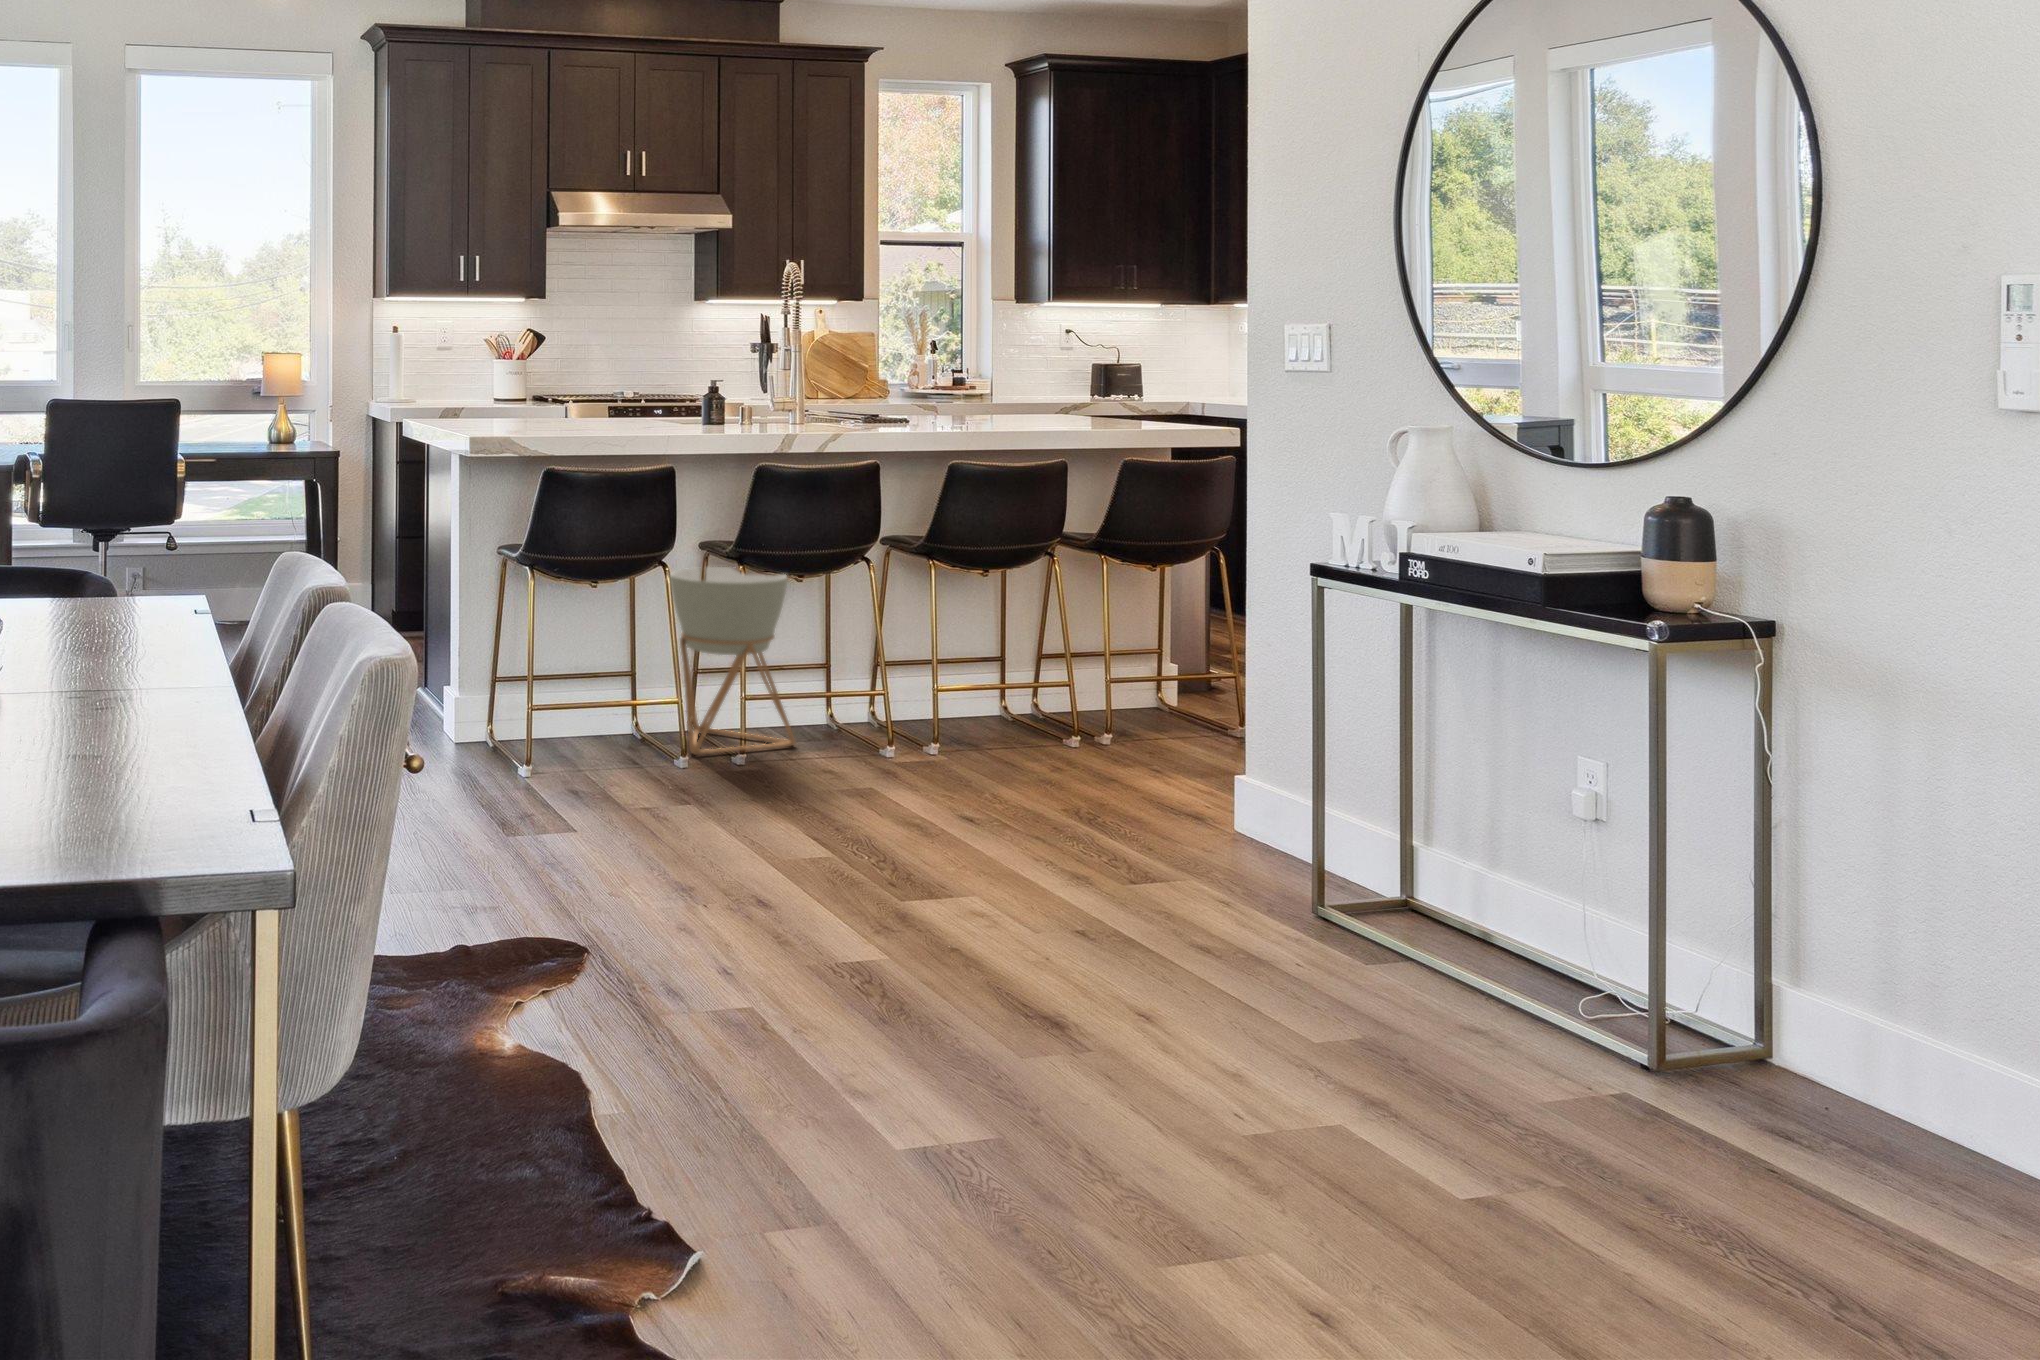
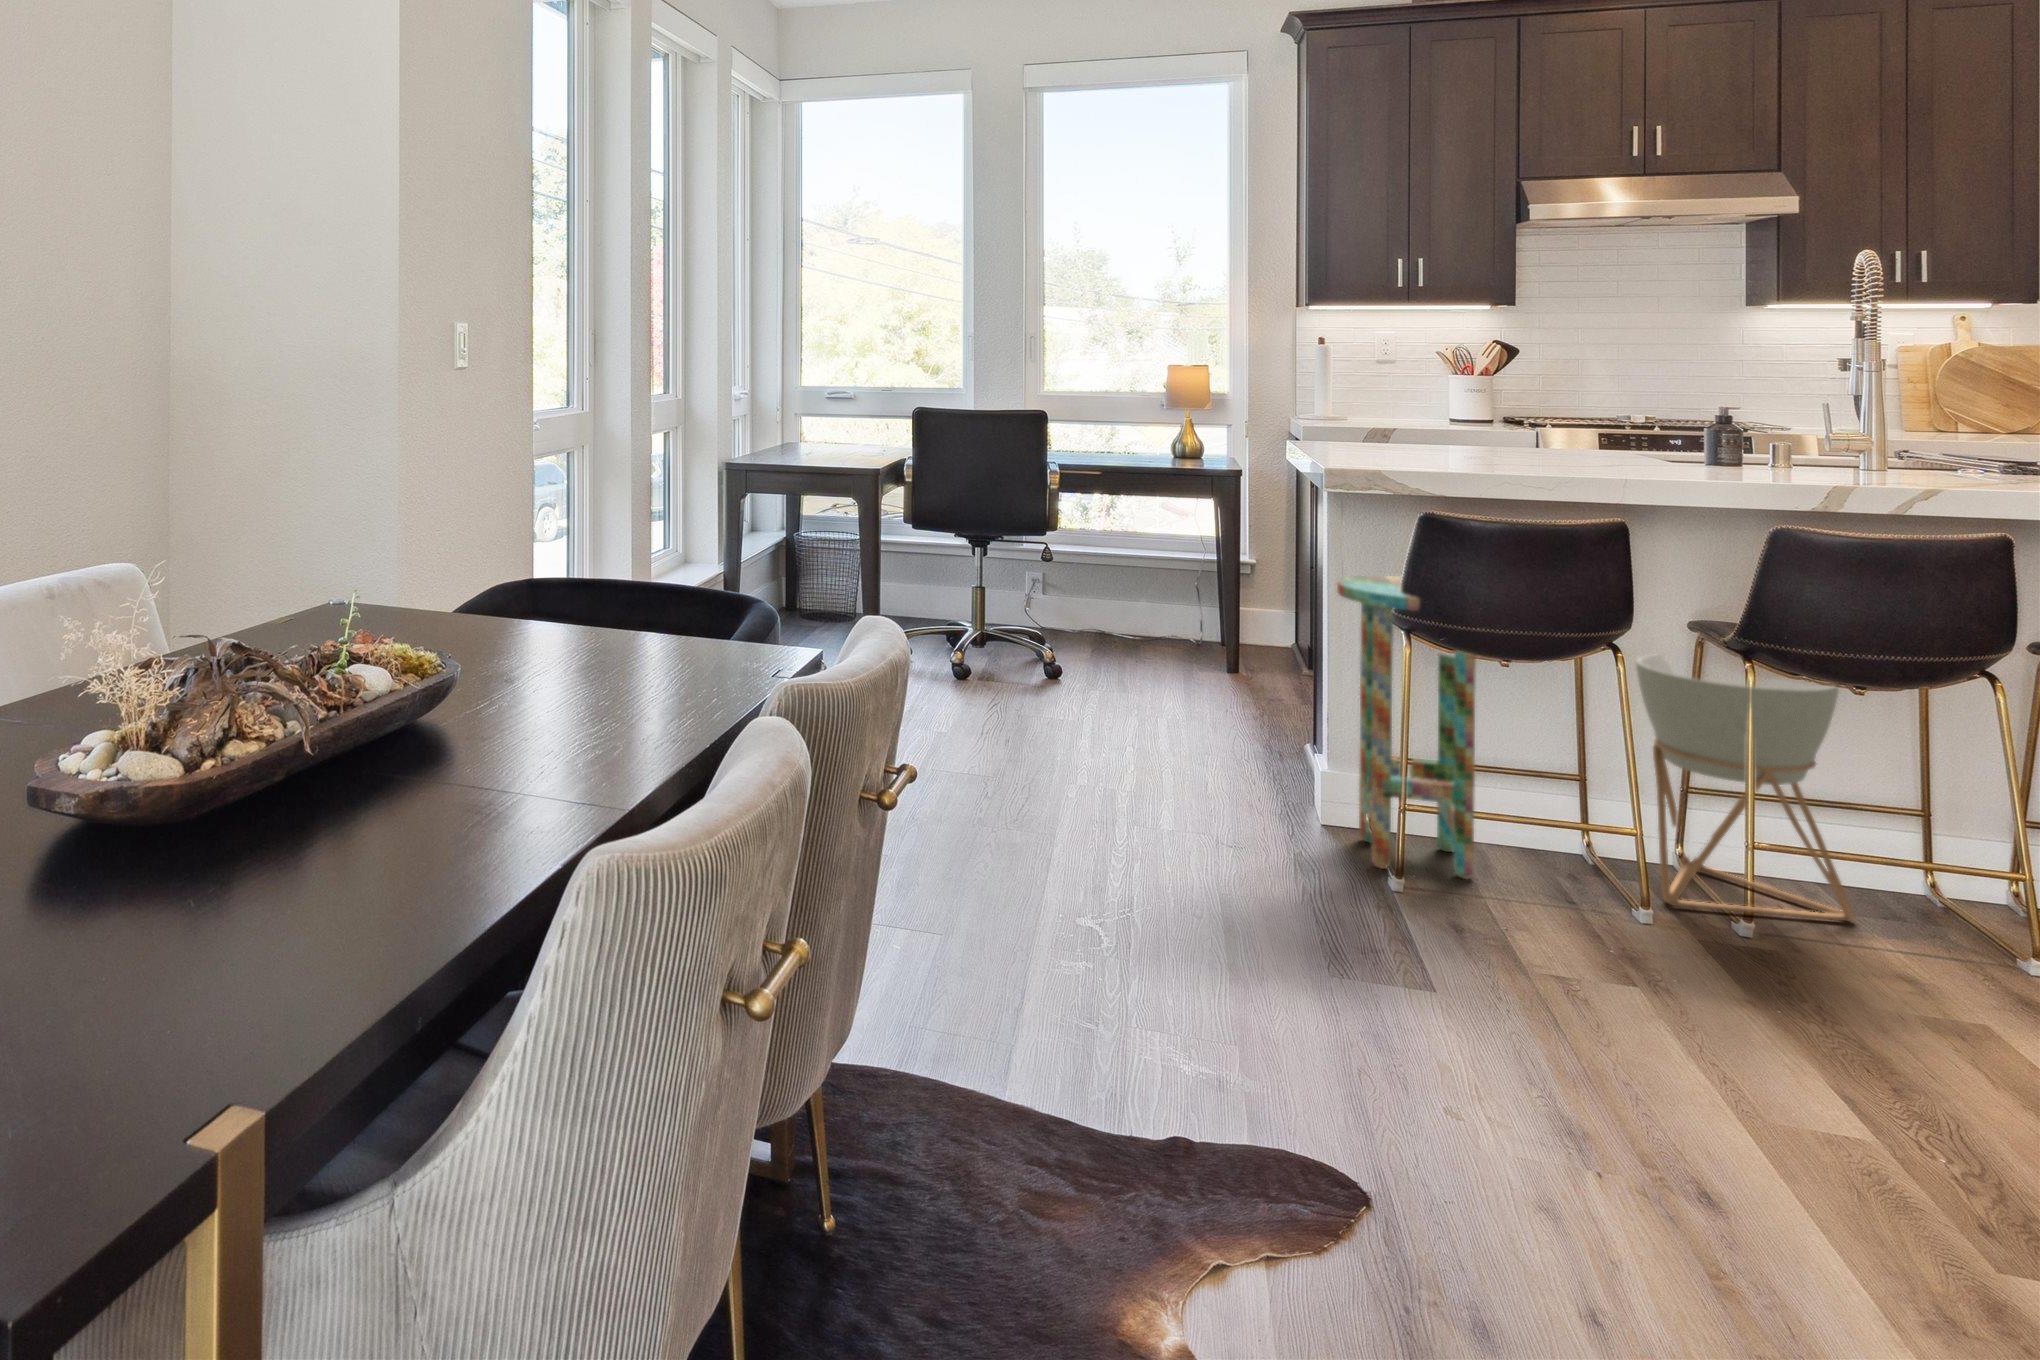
side table: none [474,525,590,765] -> present [1337,576,1476,879]

